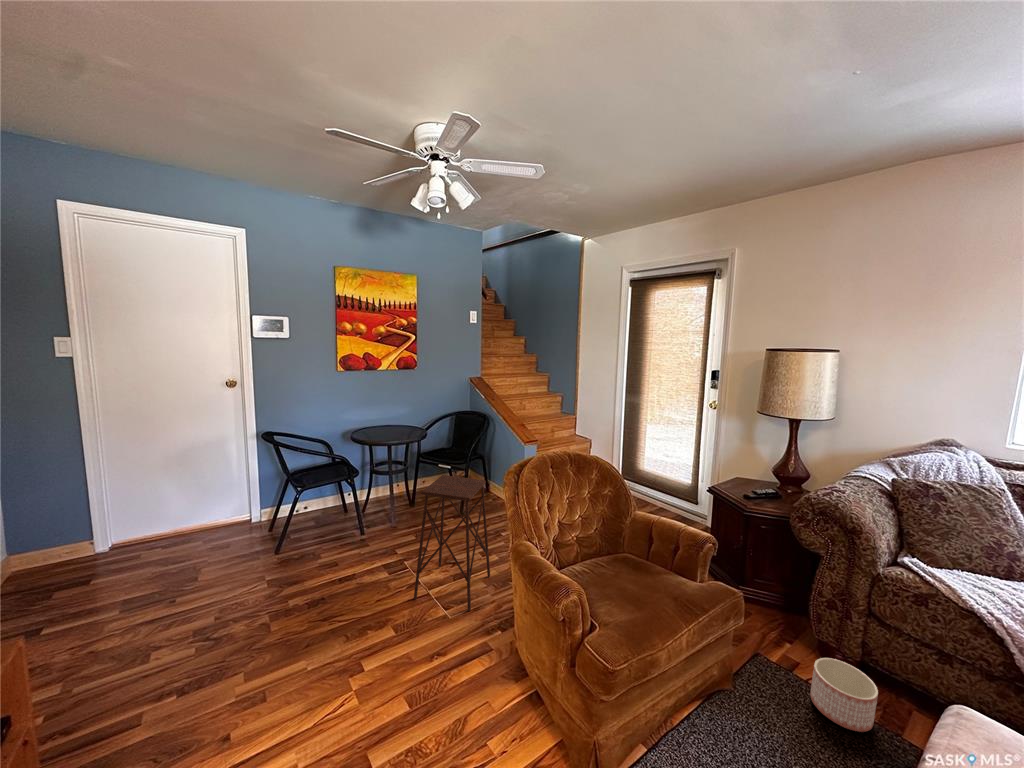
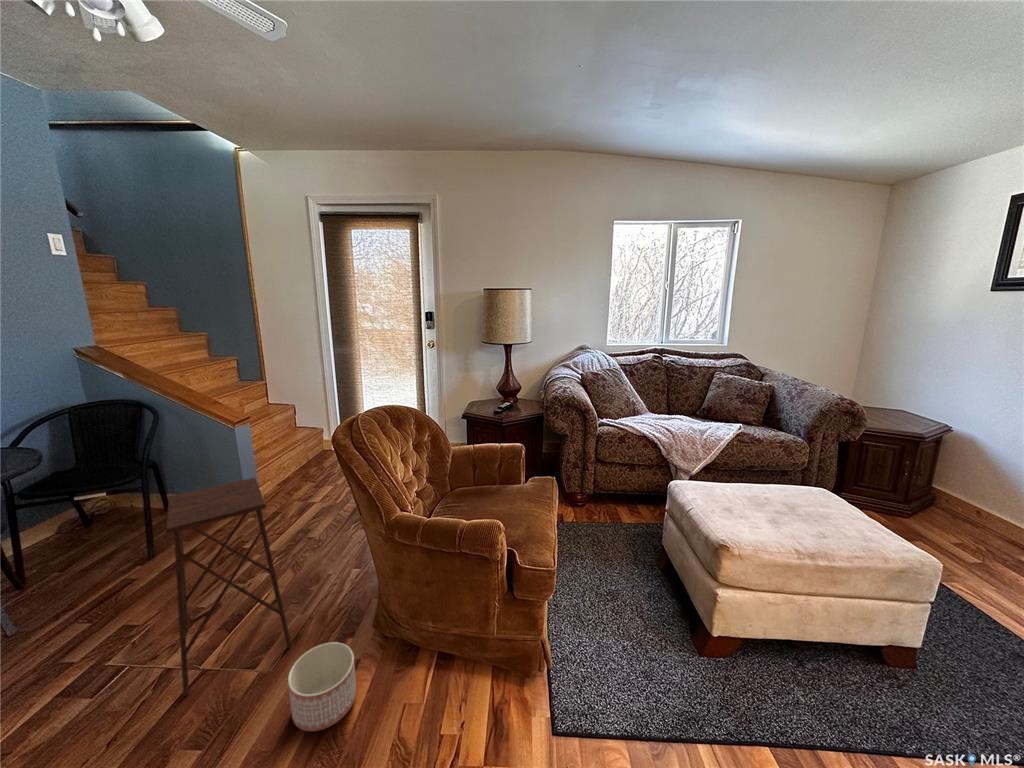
planter: present [810,658,878,732] -> present [288,642,356,731]

